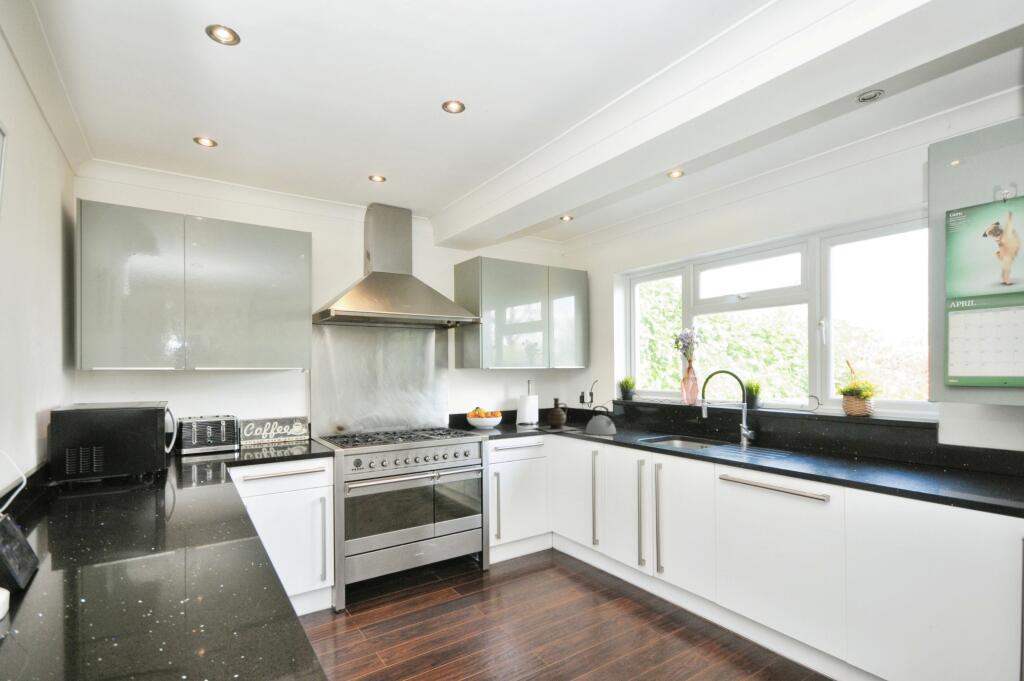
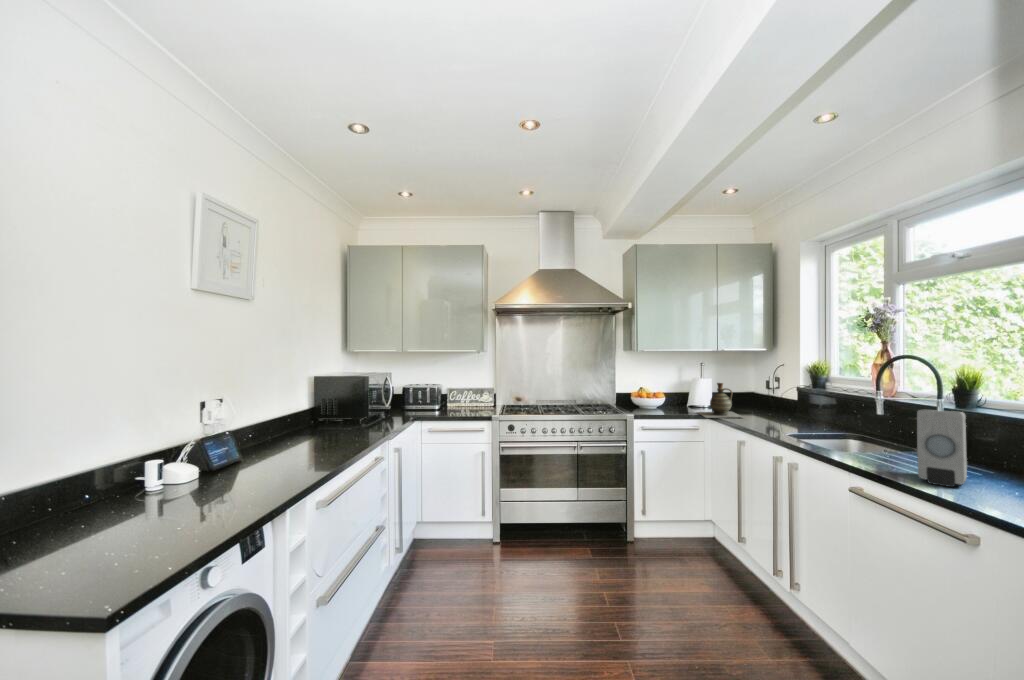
kettle: present [586,406,616,435] -> none [744,393,782,426]
soap dispenser: none [762,409,800,463] -> present [917,410,967,487]

